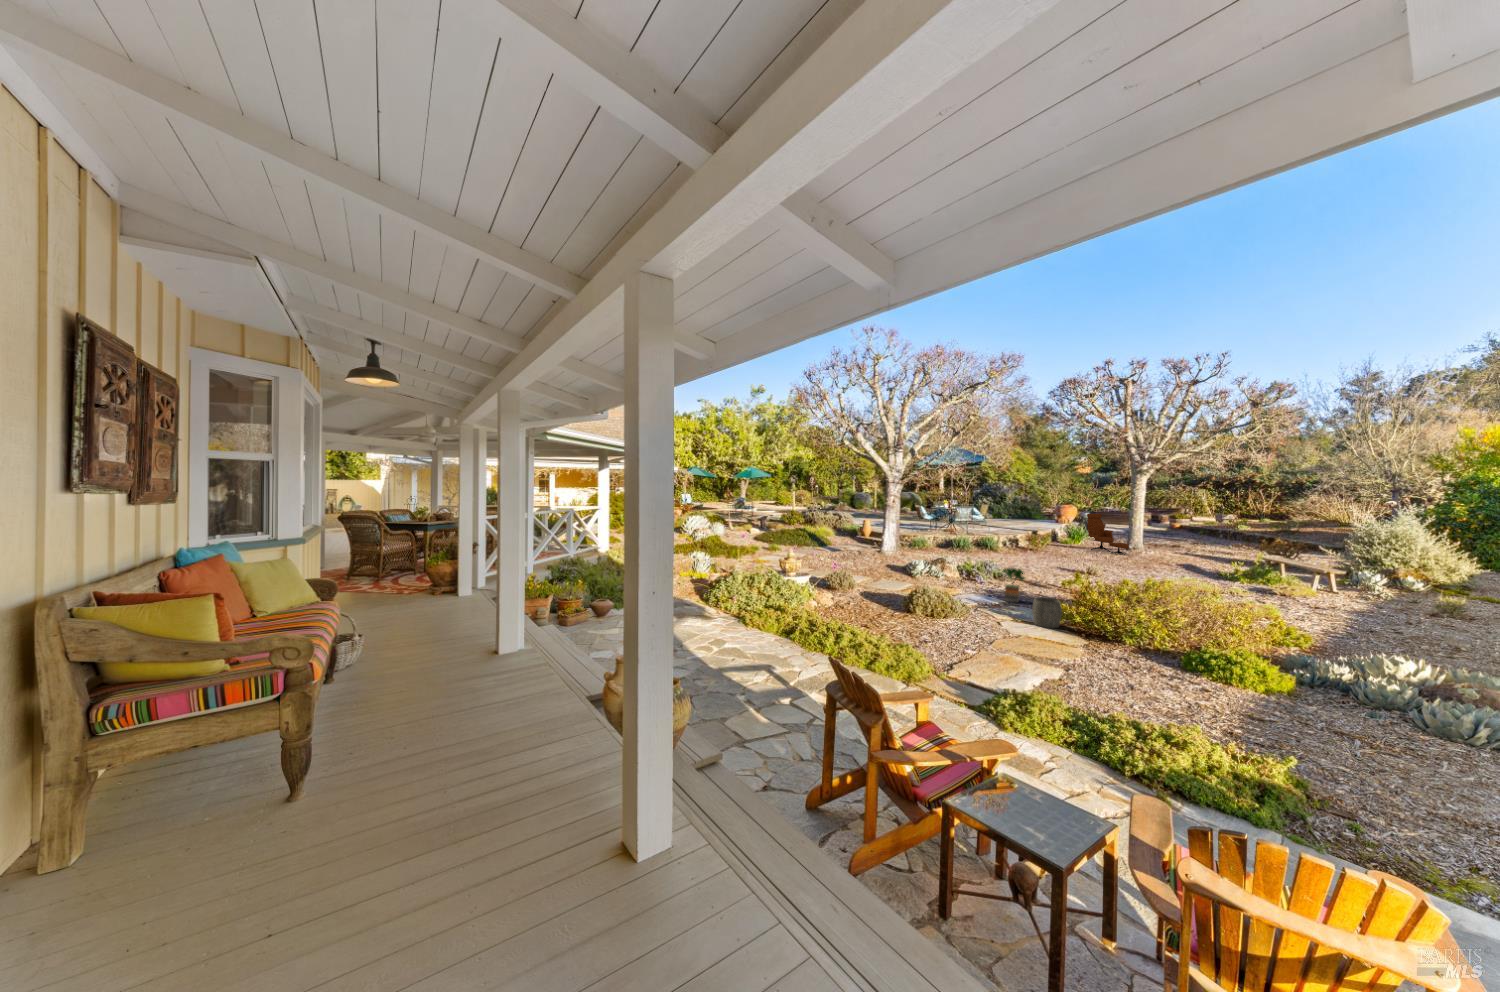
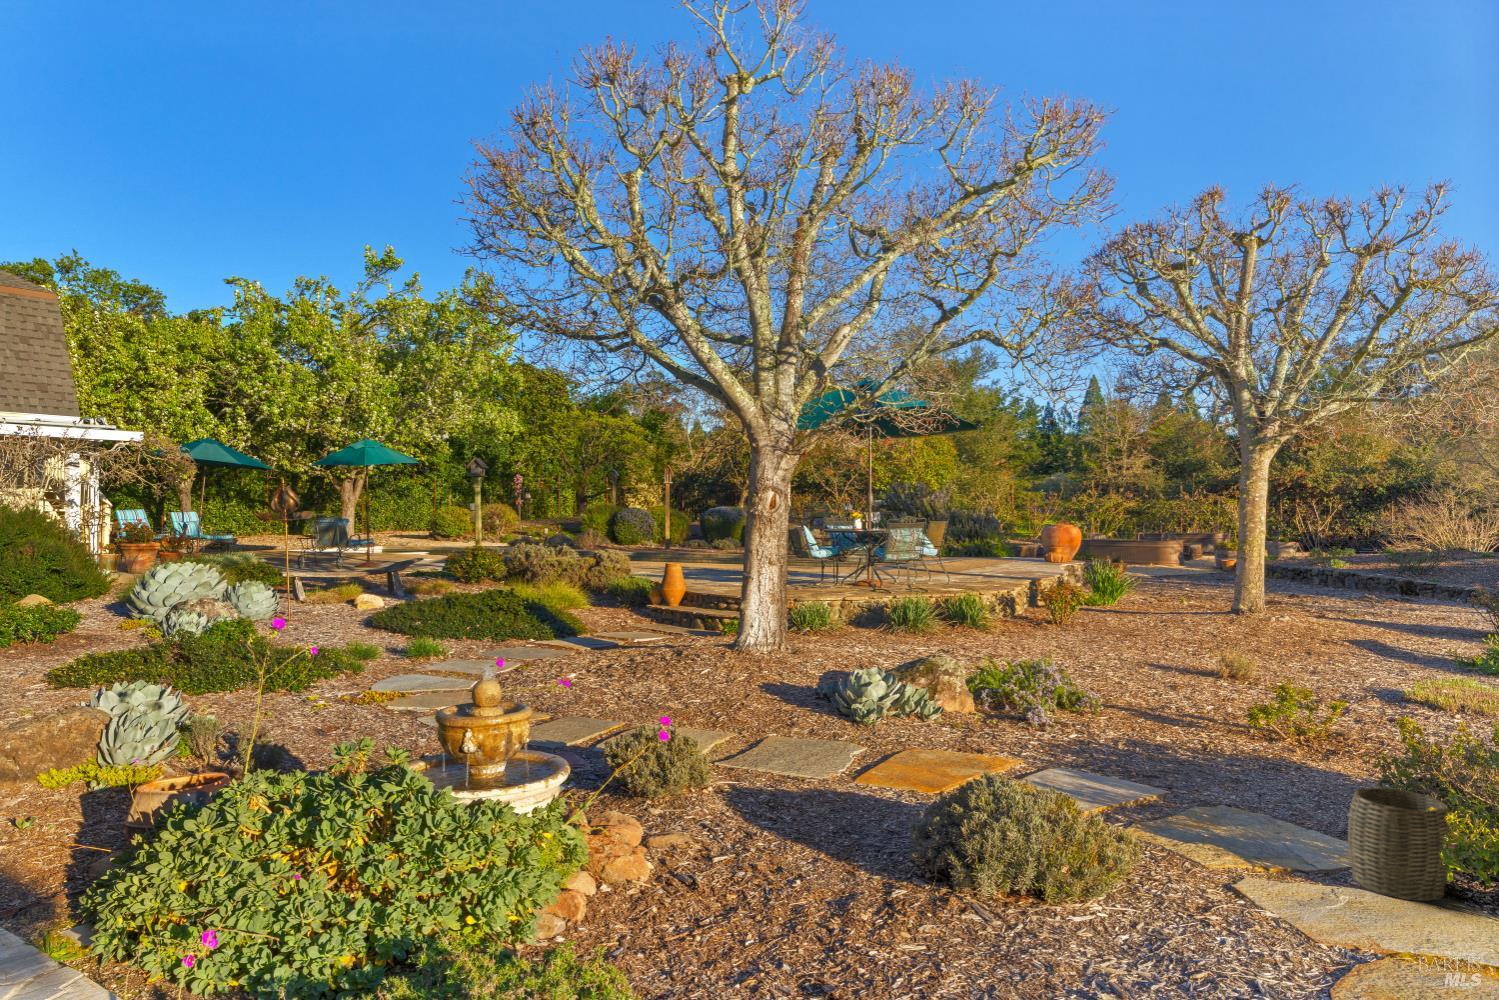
lounge chair: present [1087,514,1129,555] -> none [1145,536,1237,624]
potted tree: present [1002,568,1025,602] -> none [1151,681,1231,791]

